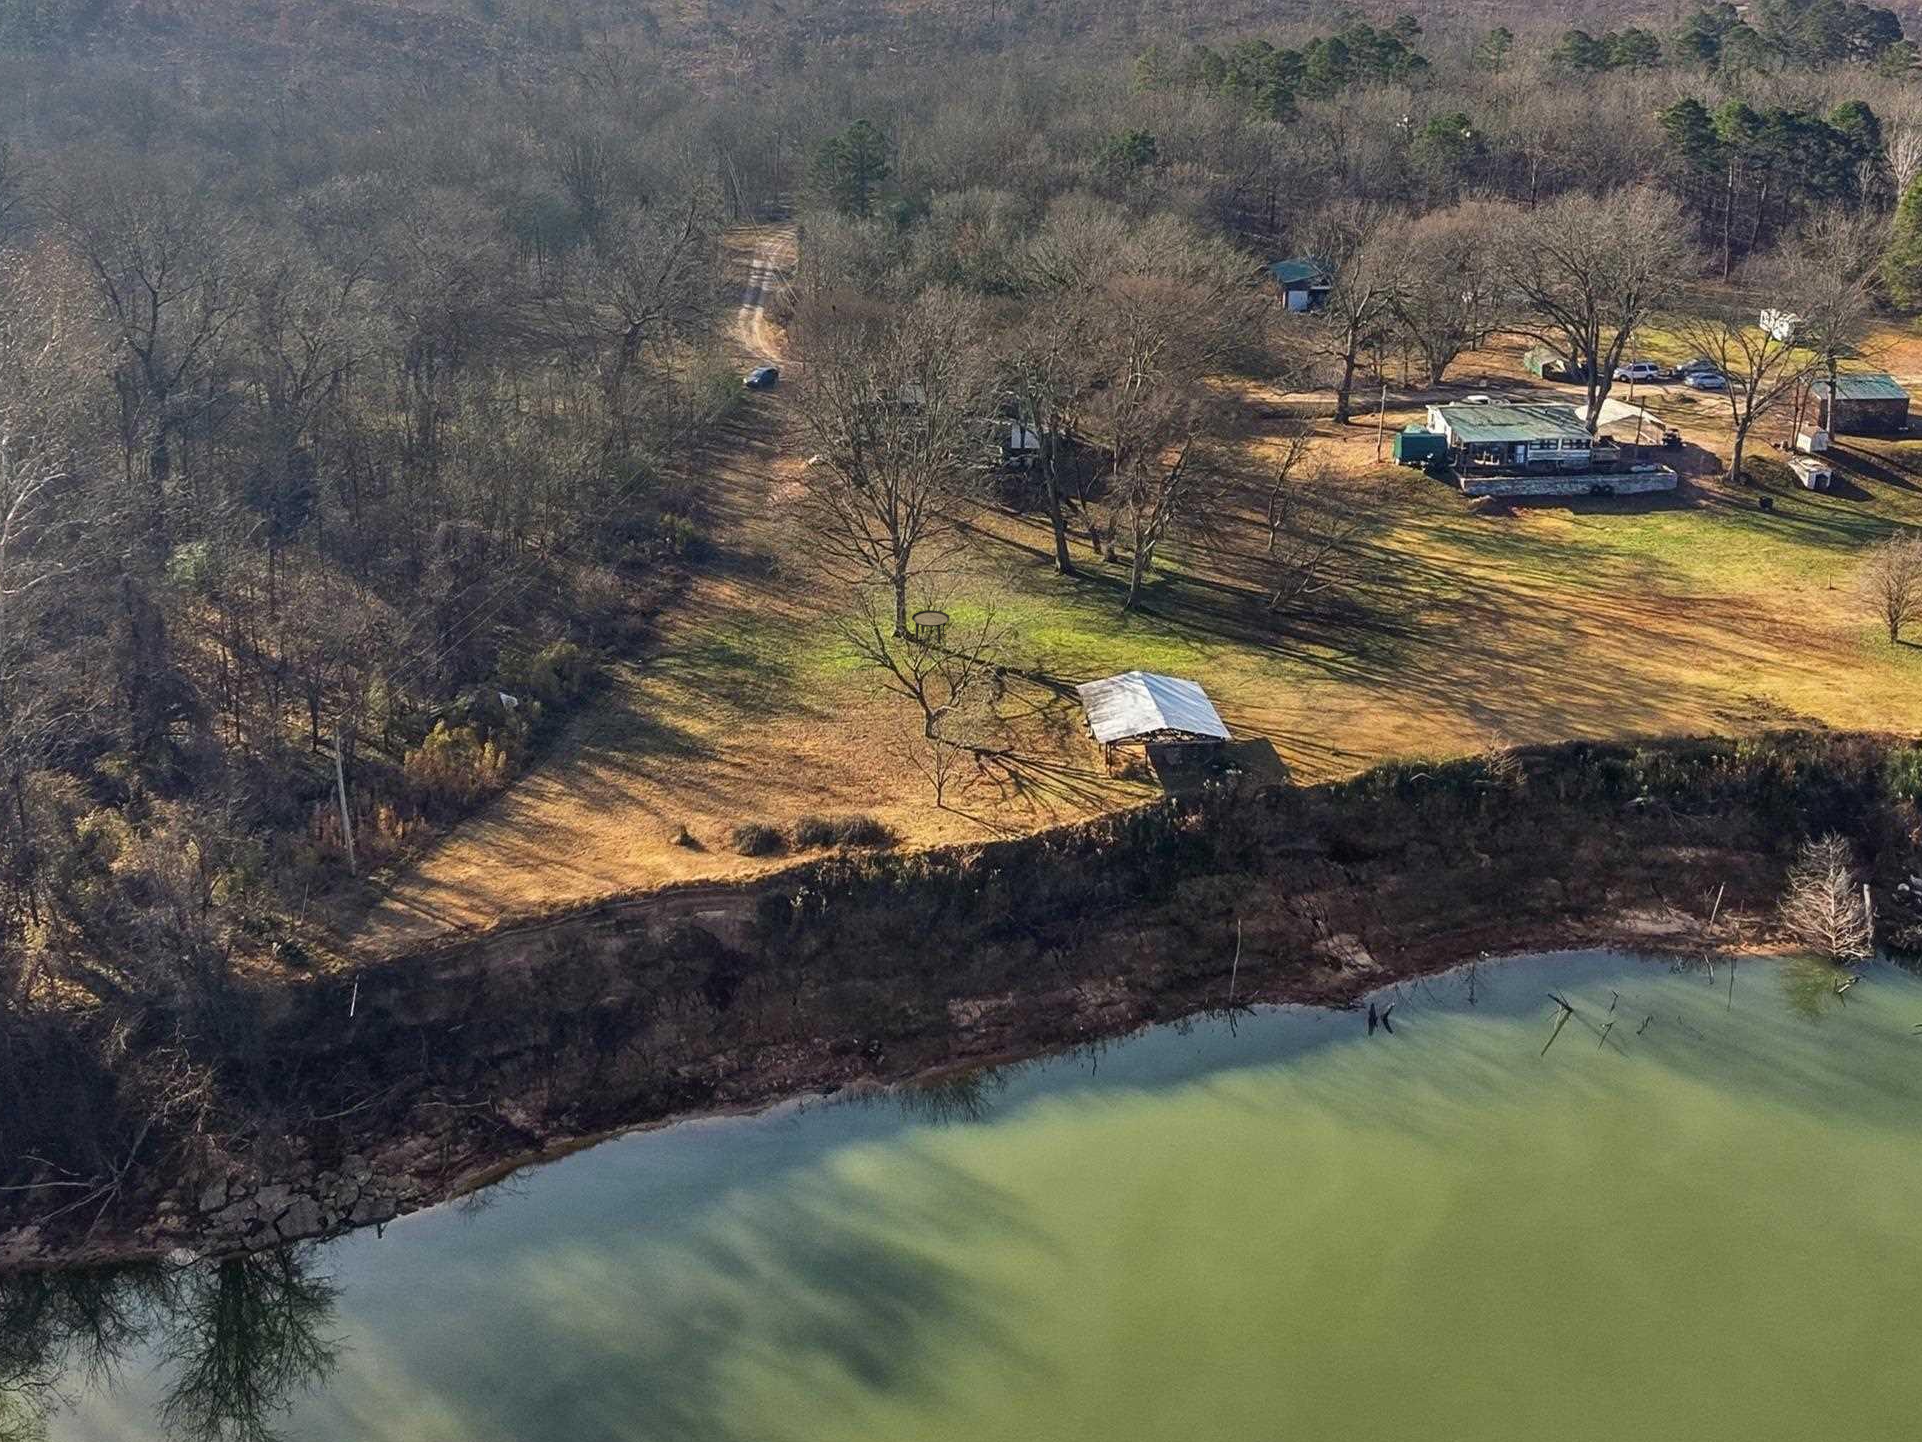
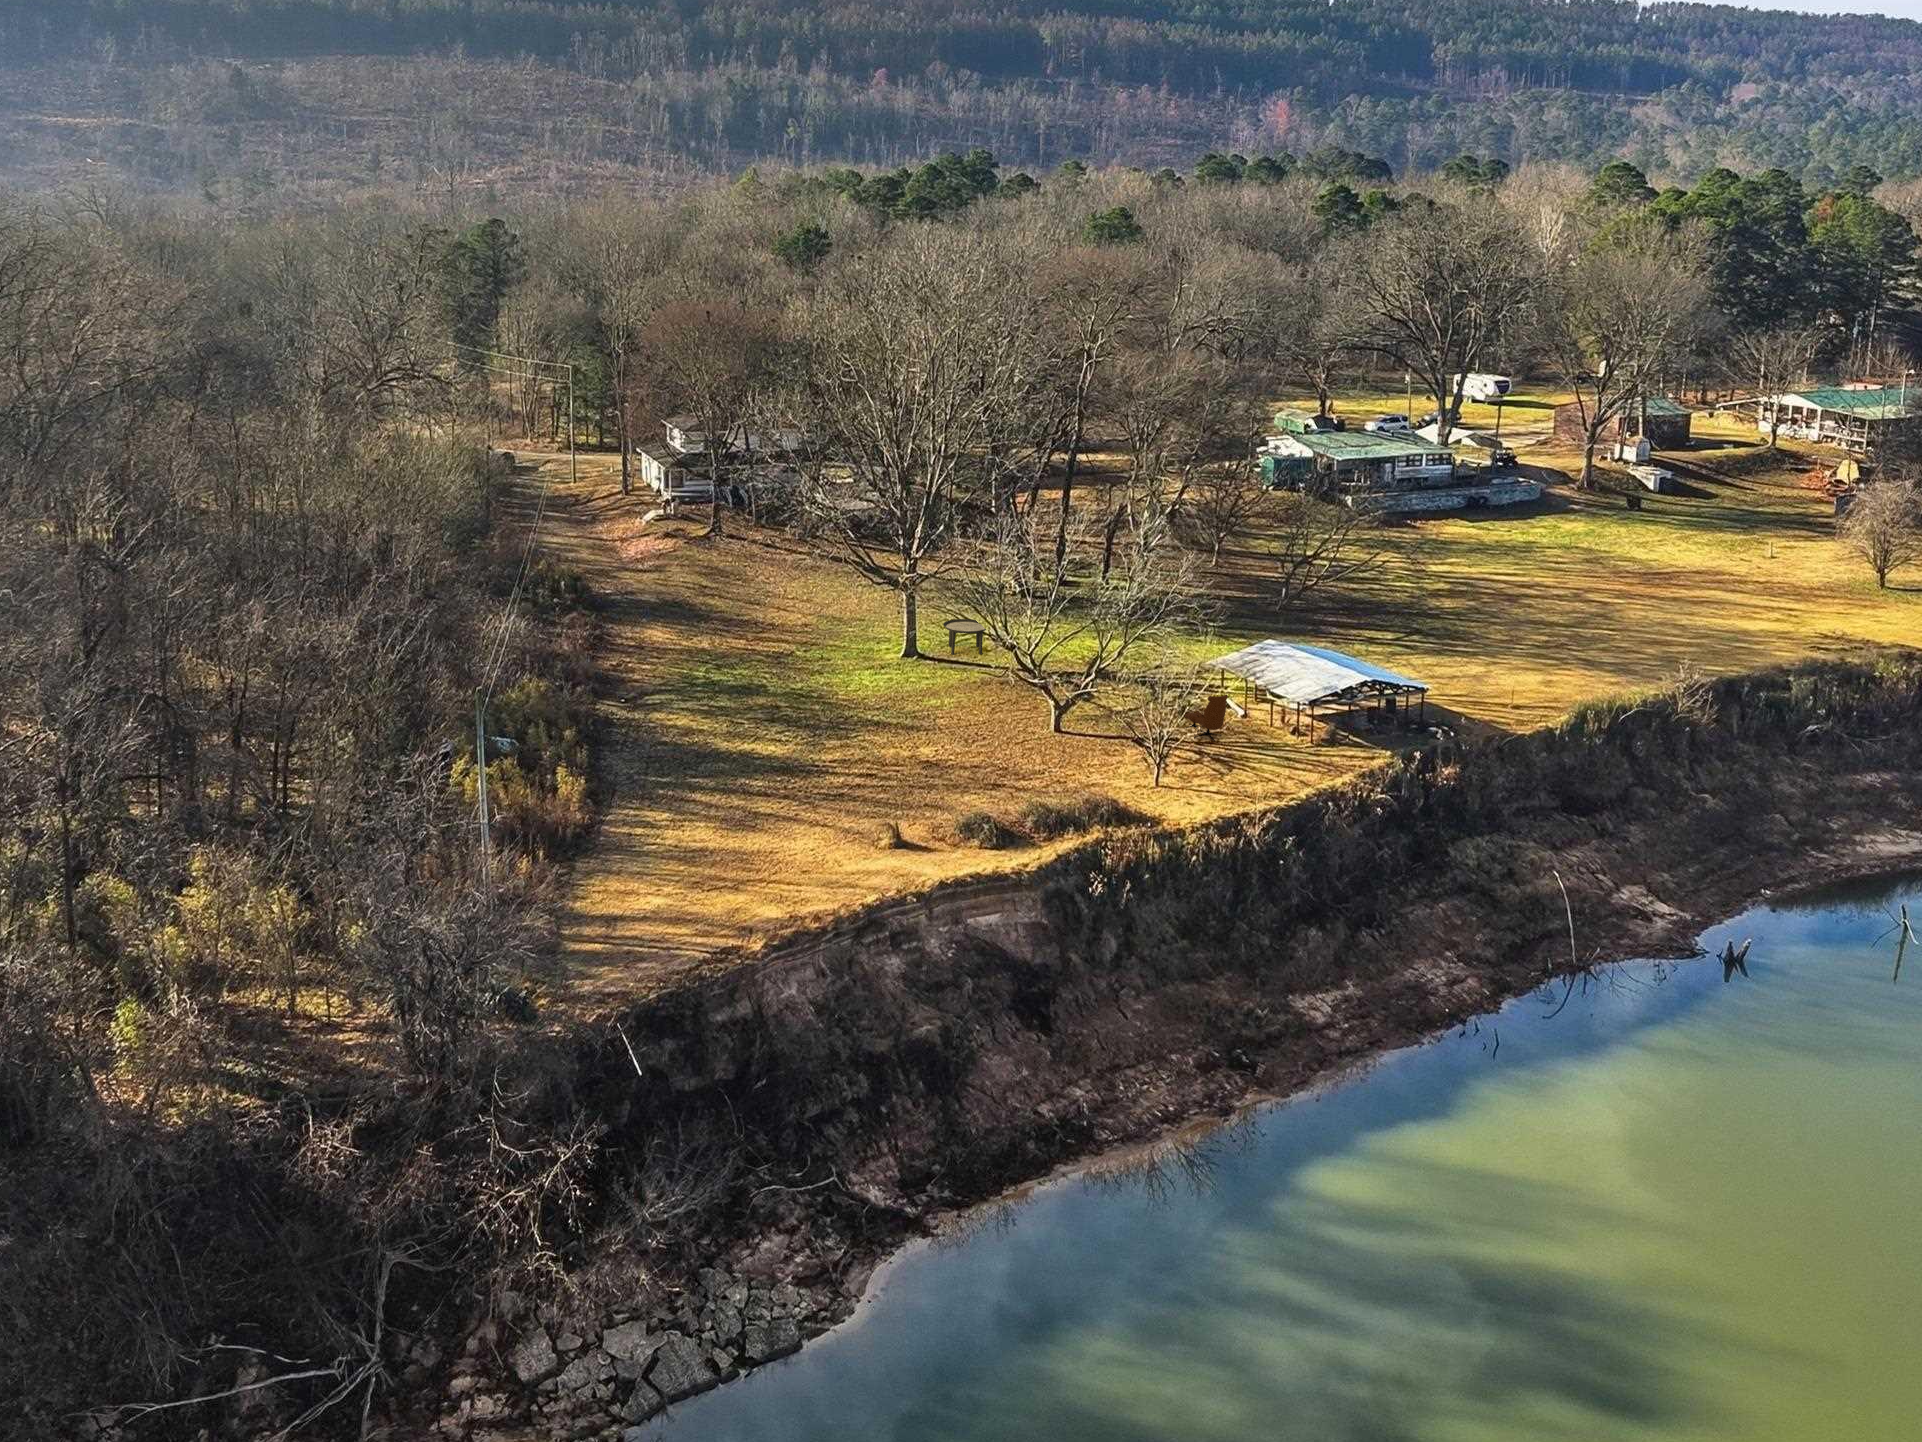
lounge chair: none [1015,728,1040,763] -> present [1185,695,1228,741]

